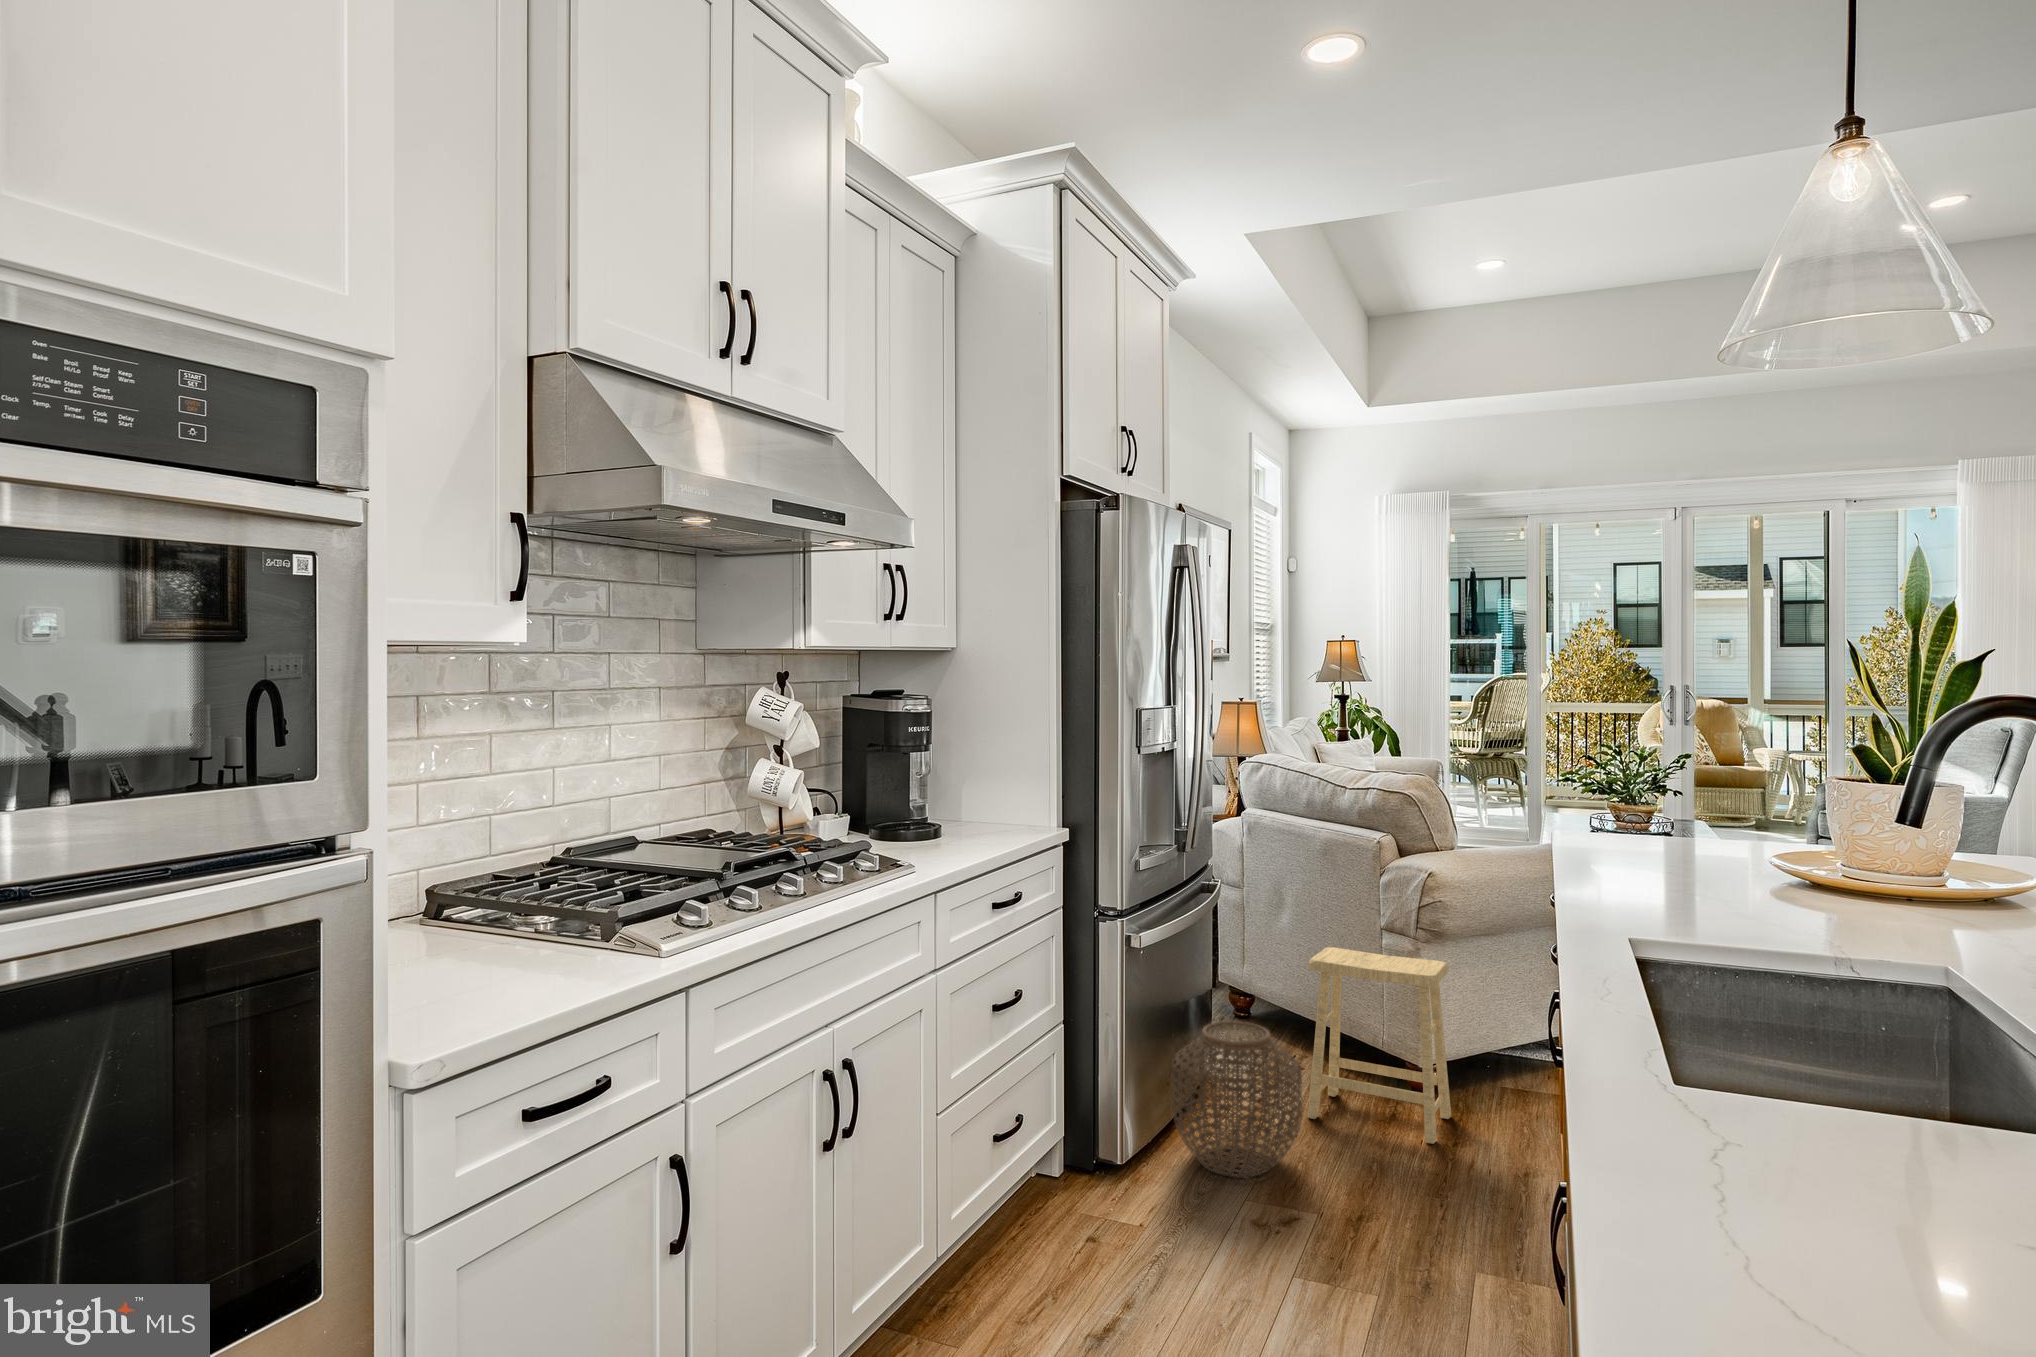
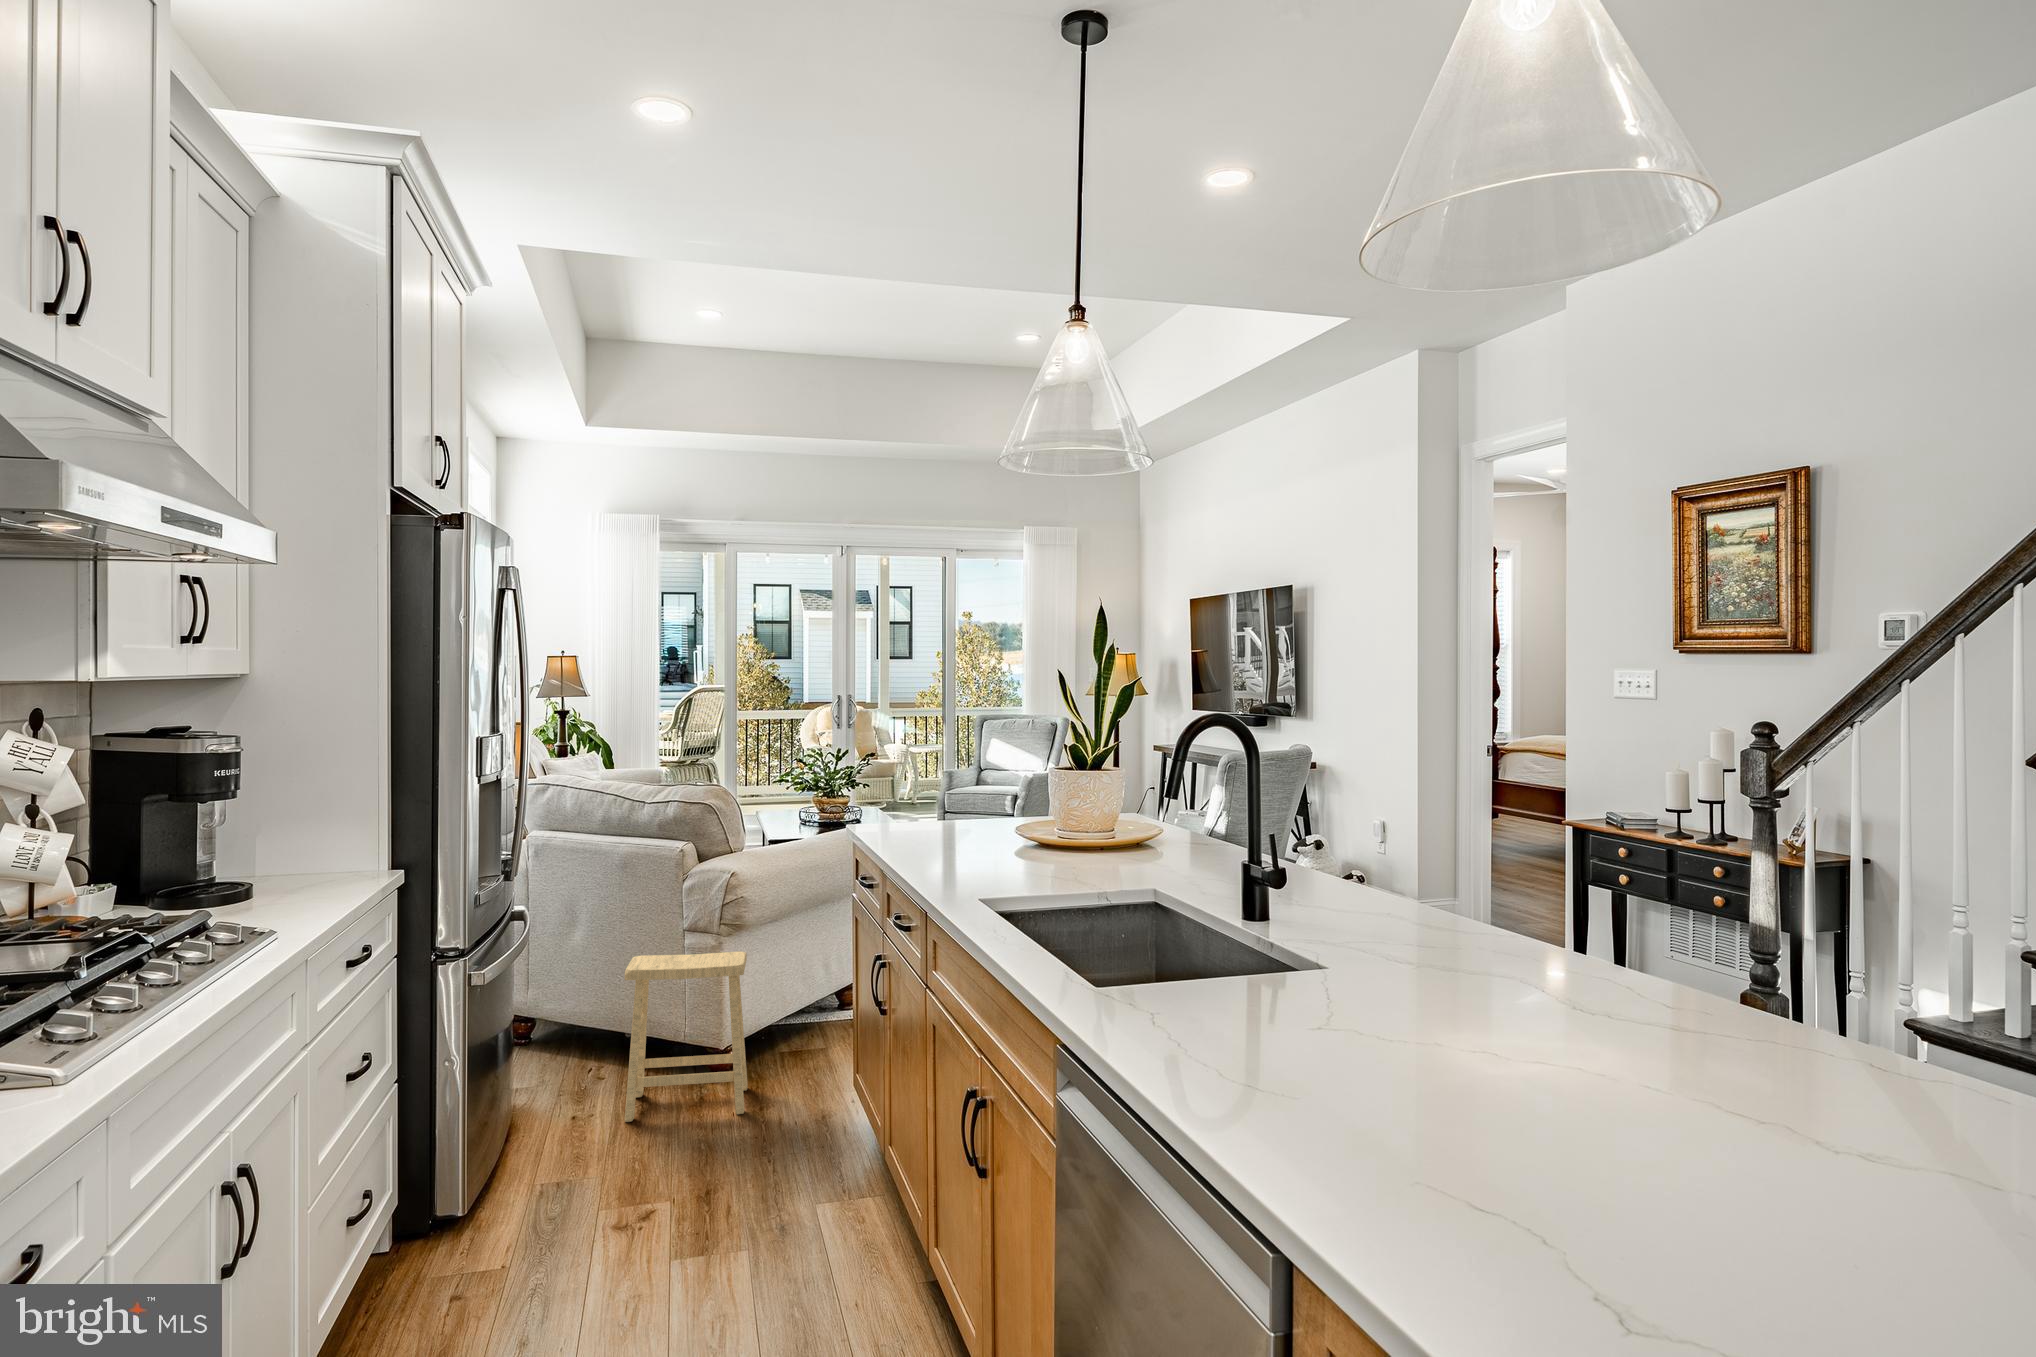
woven basket: present [1172,1021,1302,1178] -> none [507,1041,641,1196]

